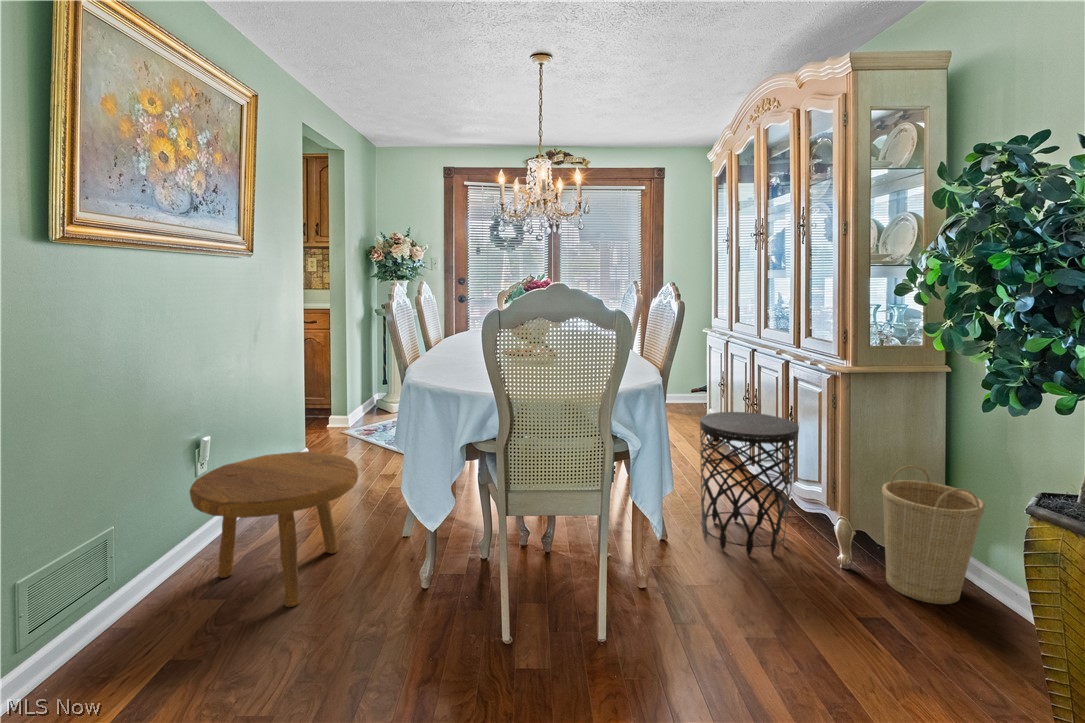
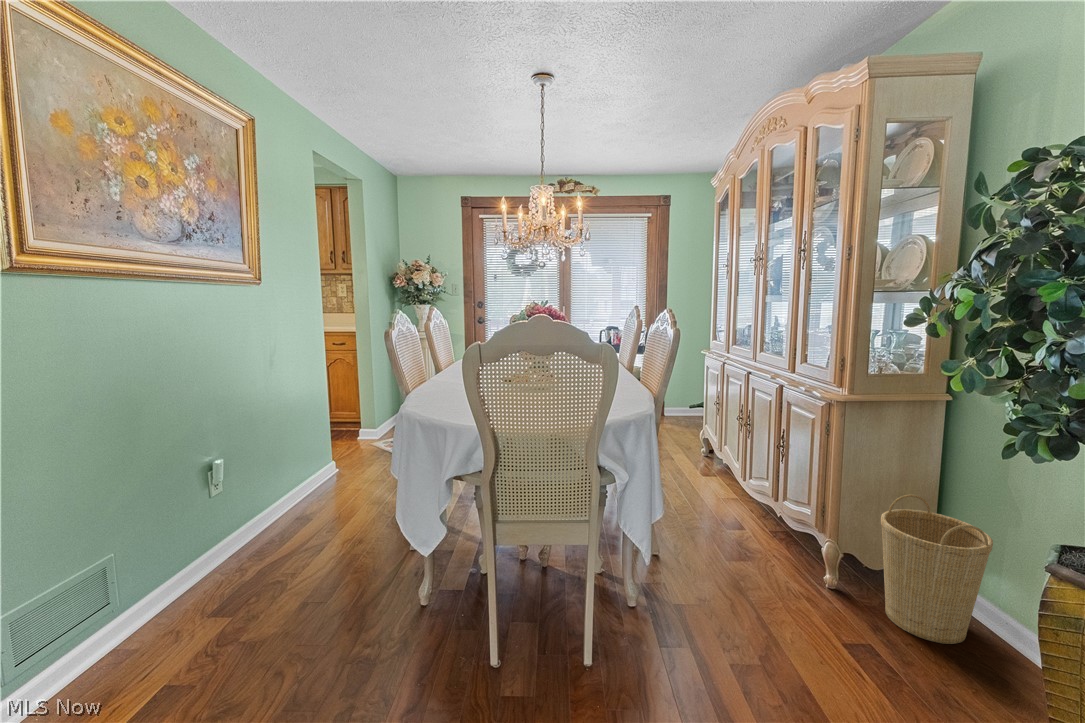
side table: present [700,412,799,555] -> none [694,434,793,580]
footstool: present [189,451,358,607] -> none [188,472,358,634]

